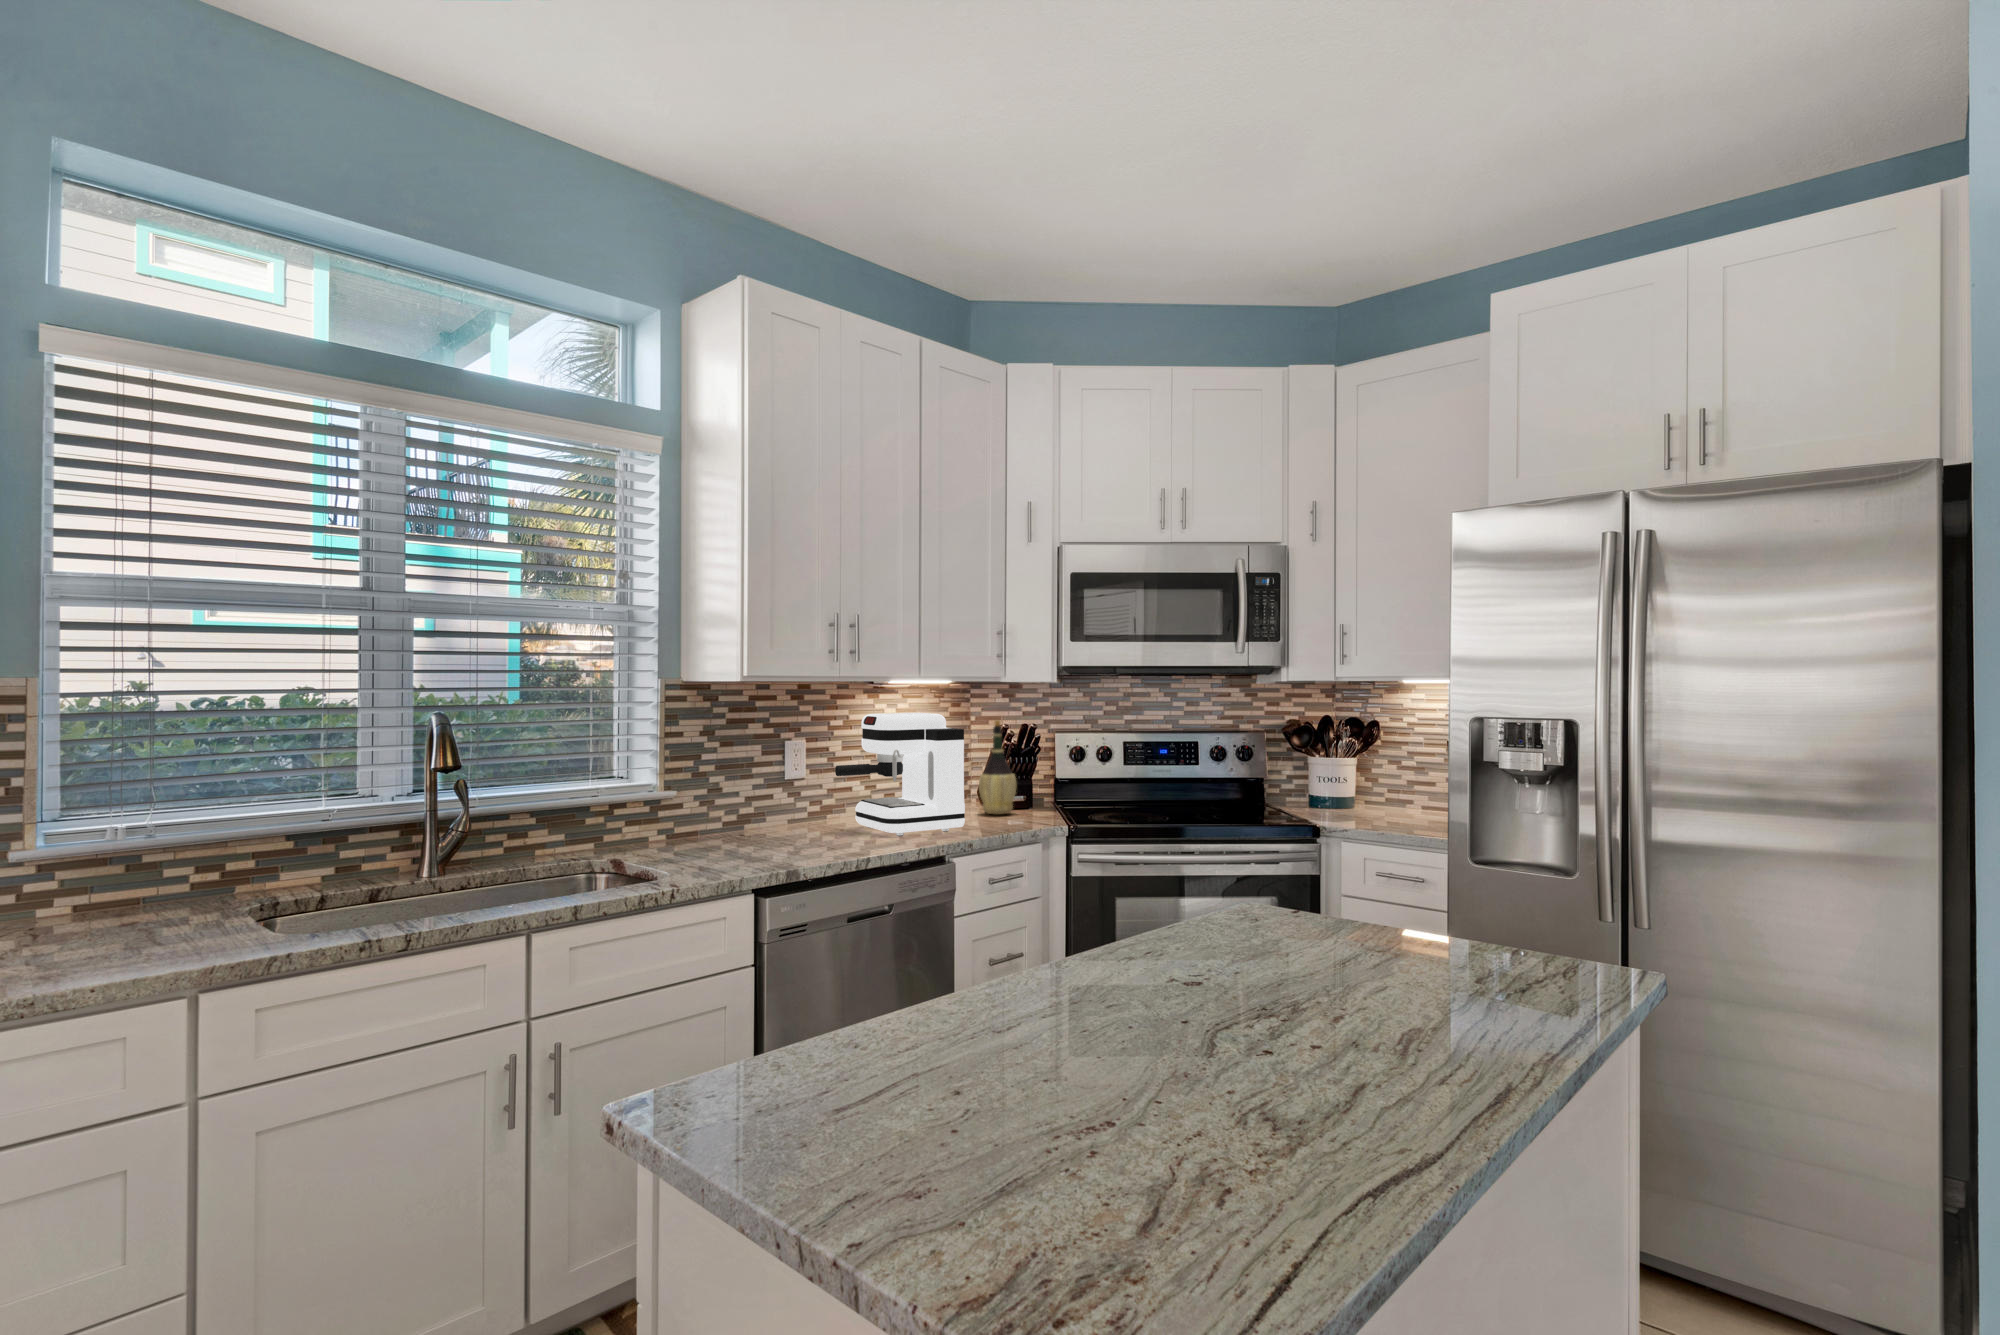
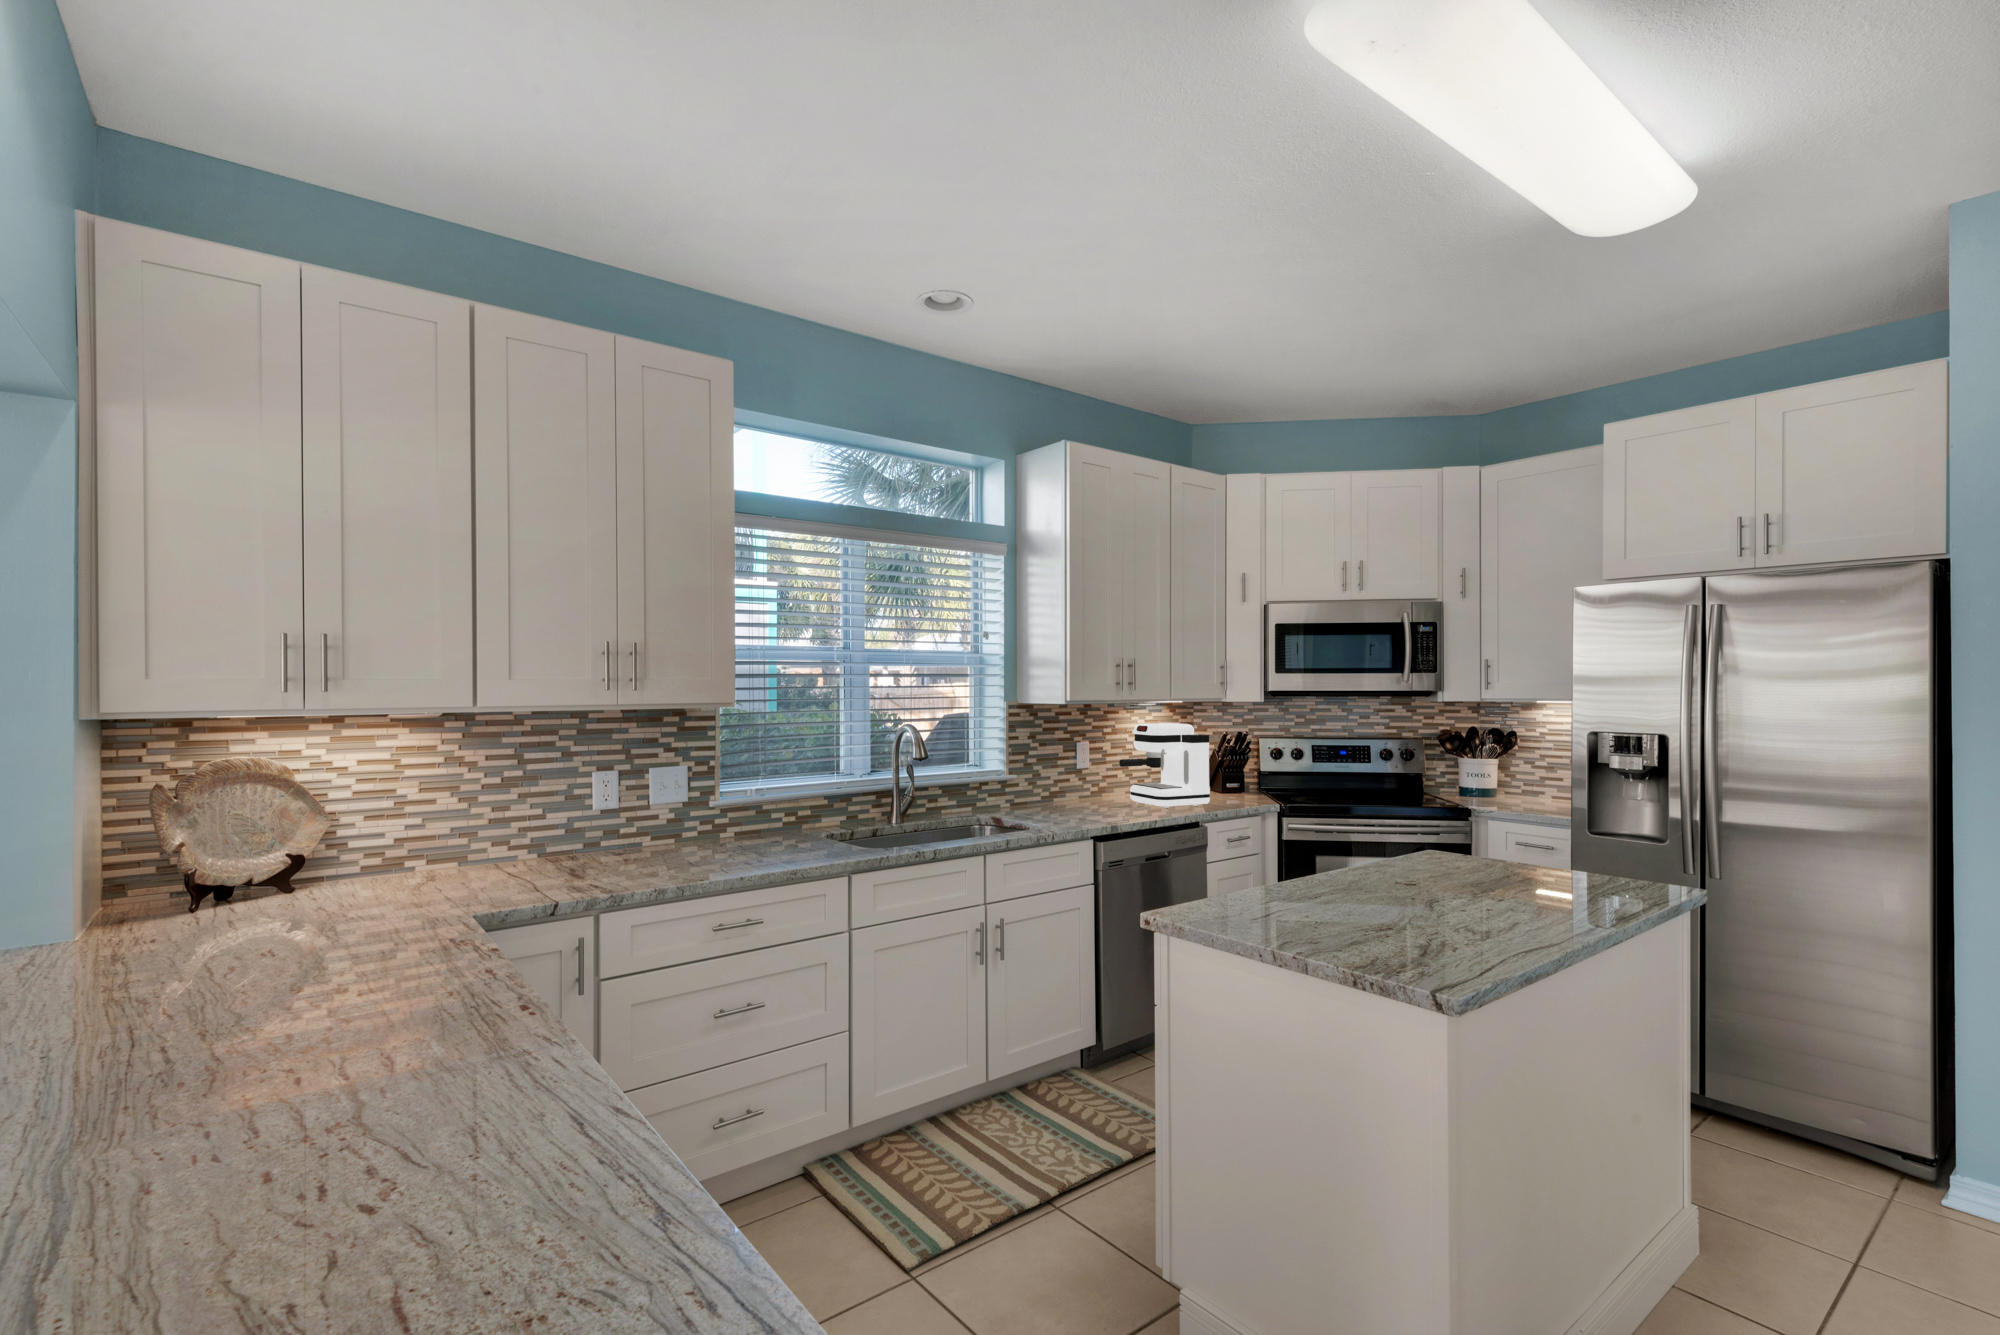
wine bottle: present [979,720,1016,814] -> none [1209,728,1237,797]

